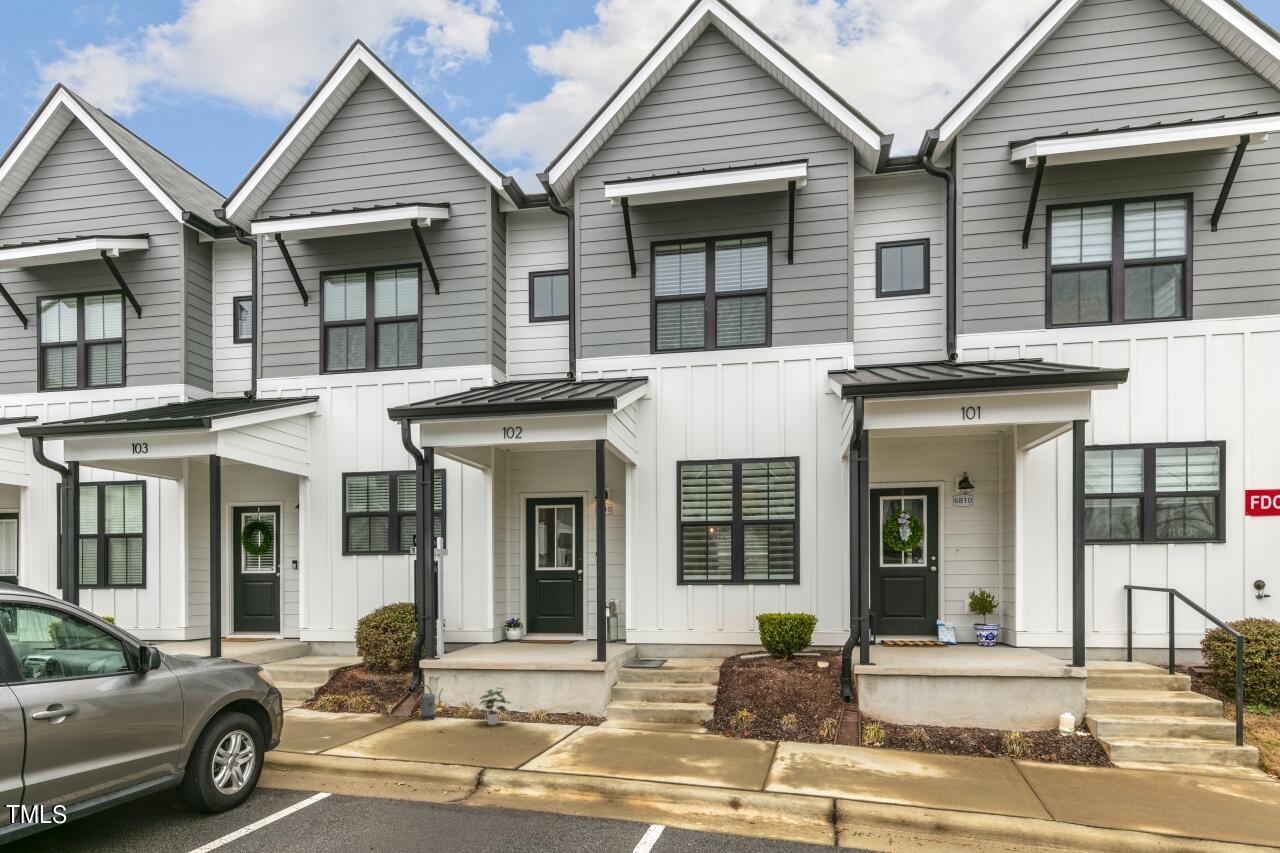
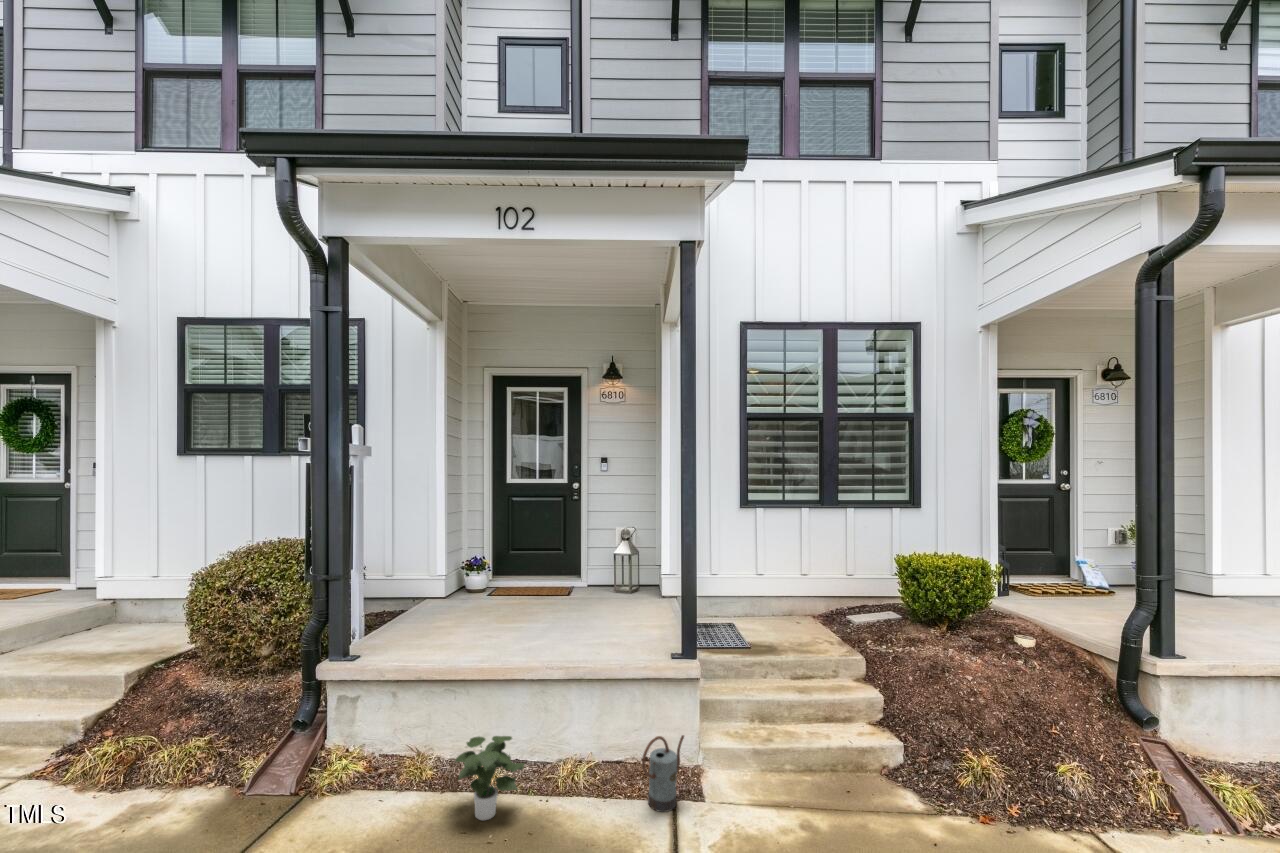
watering can: present [414,685,441,721] -> present [642,735,684,812]

